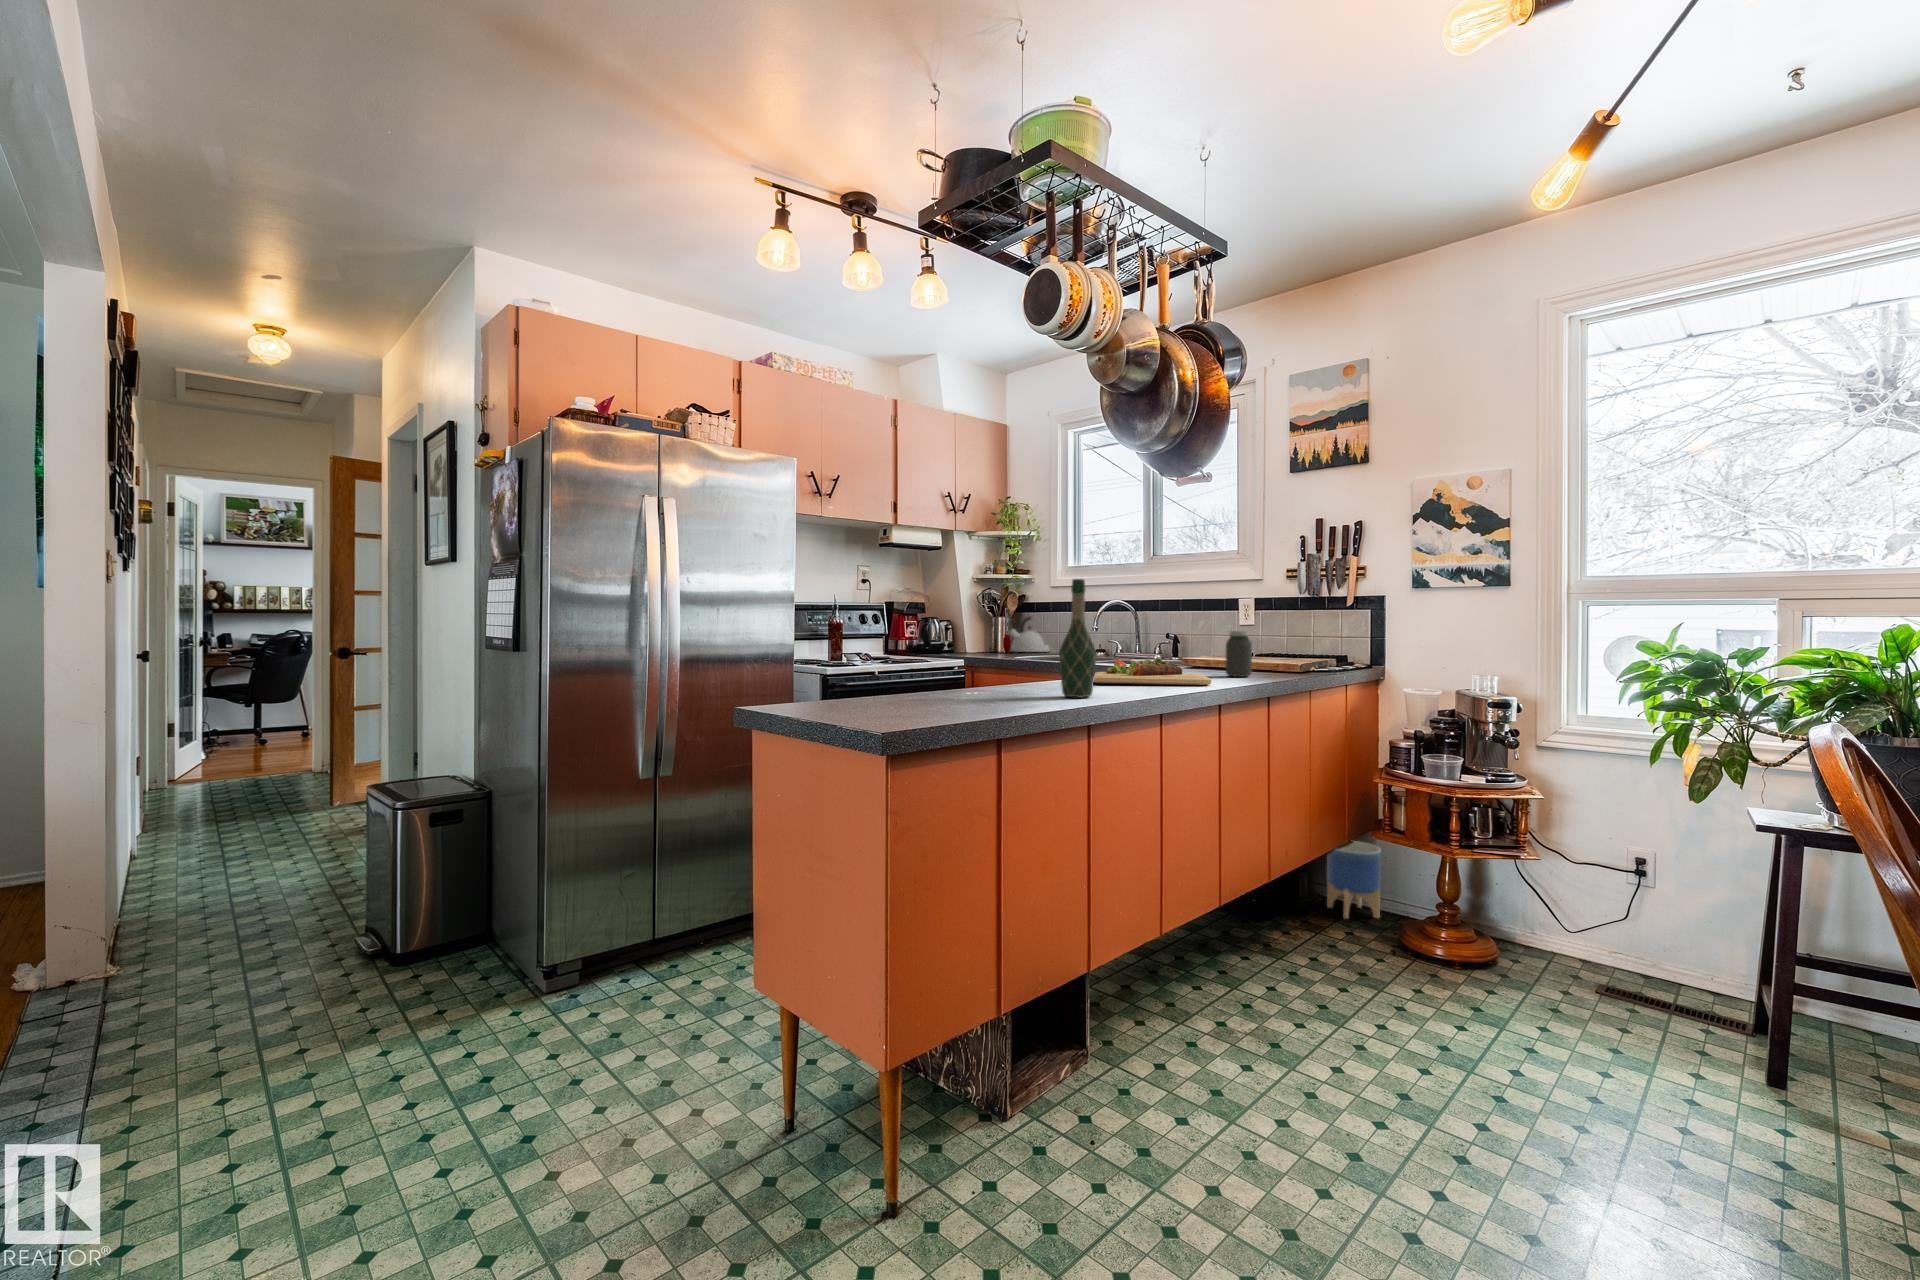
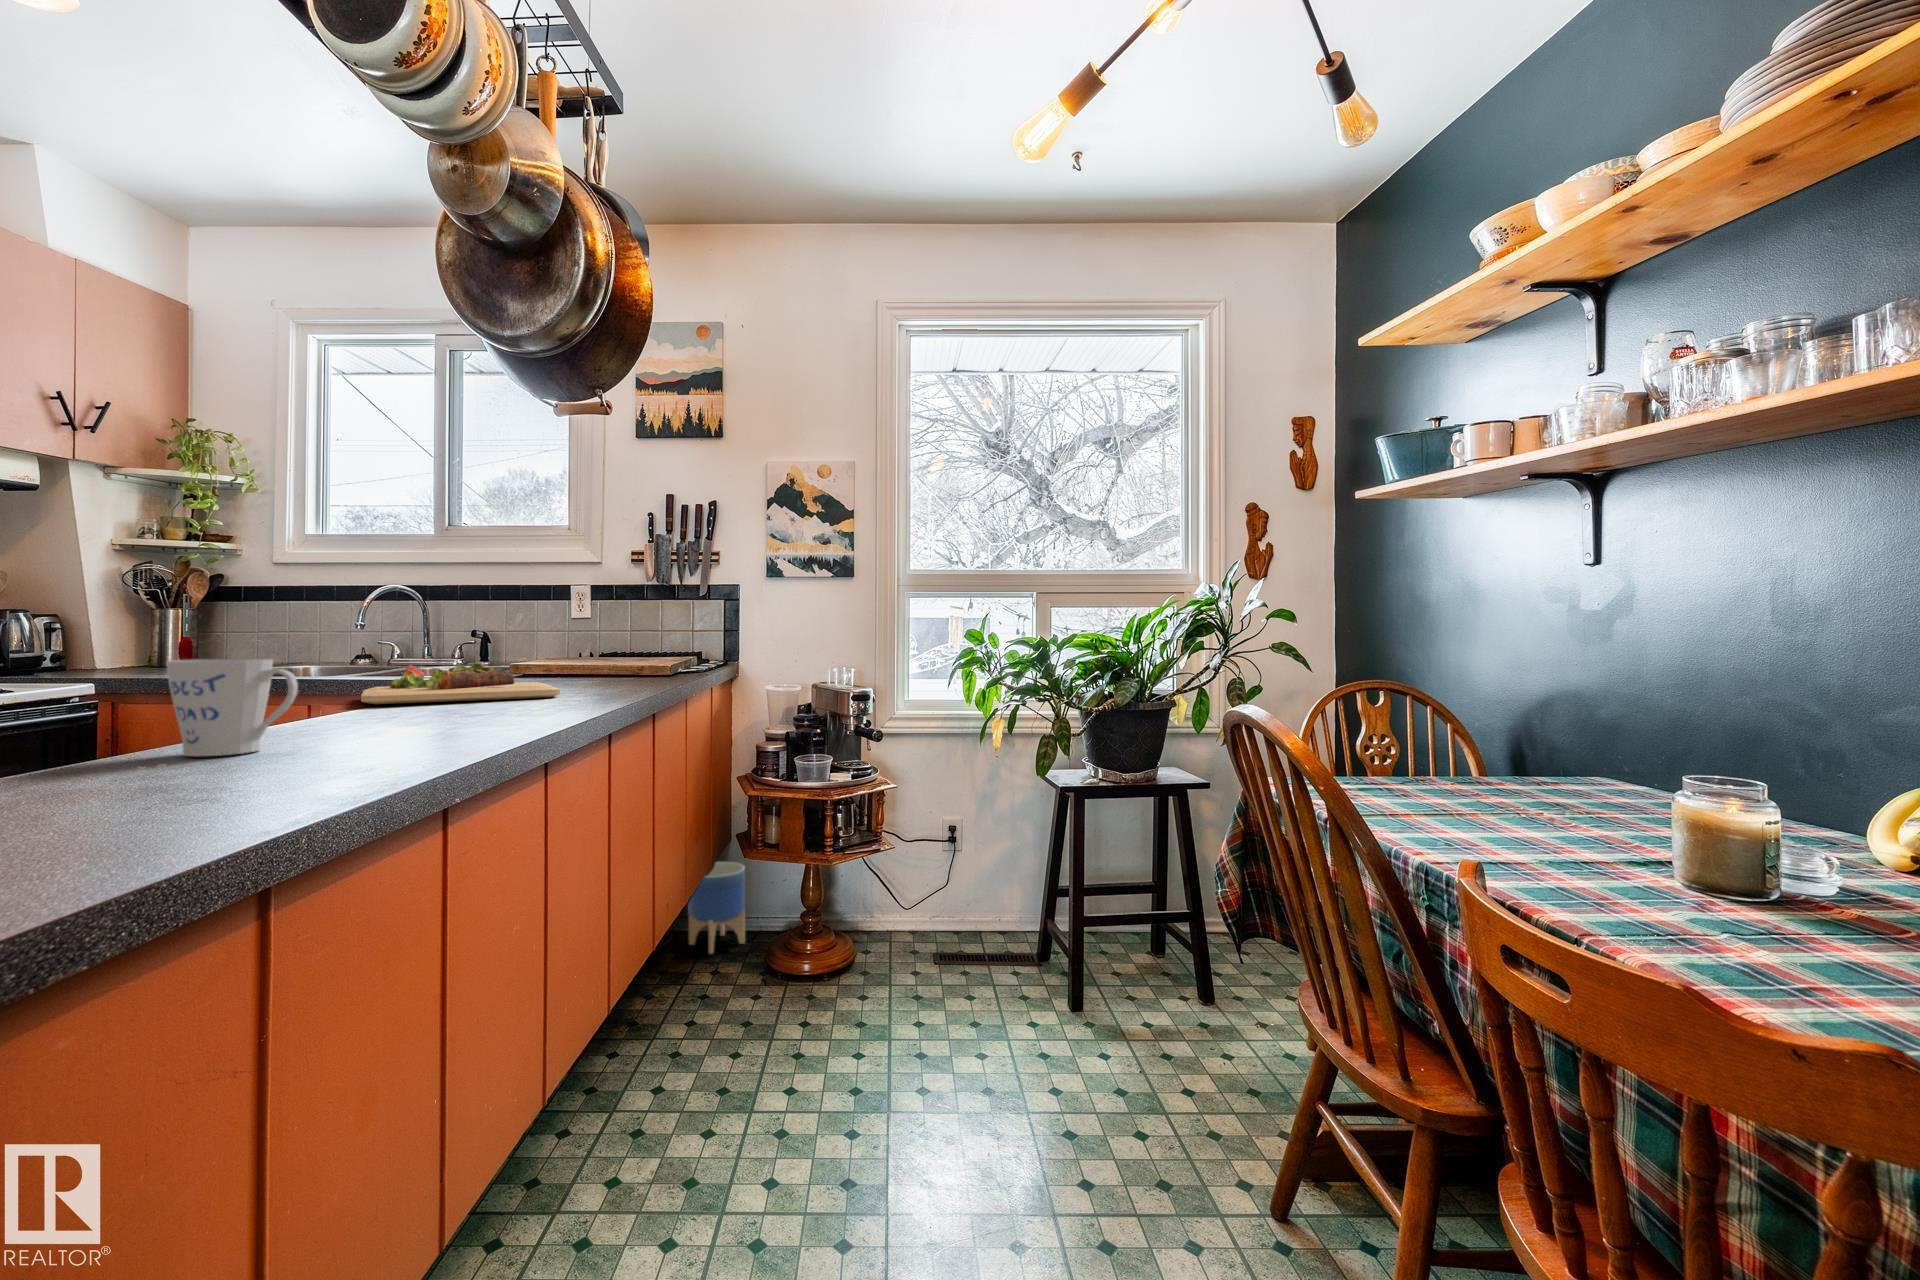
wine bottle: present [1059,579,1097,698] -> none [304,535,380,731]
kettle: present [1009,617,1050,652] -> none [191,609,277,663]
jar: present [1225,631,1252,677] -> none [571,624,606,683]
mug: none [998,653,1054,706] -> present [166,659,298,756]

